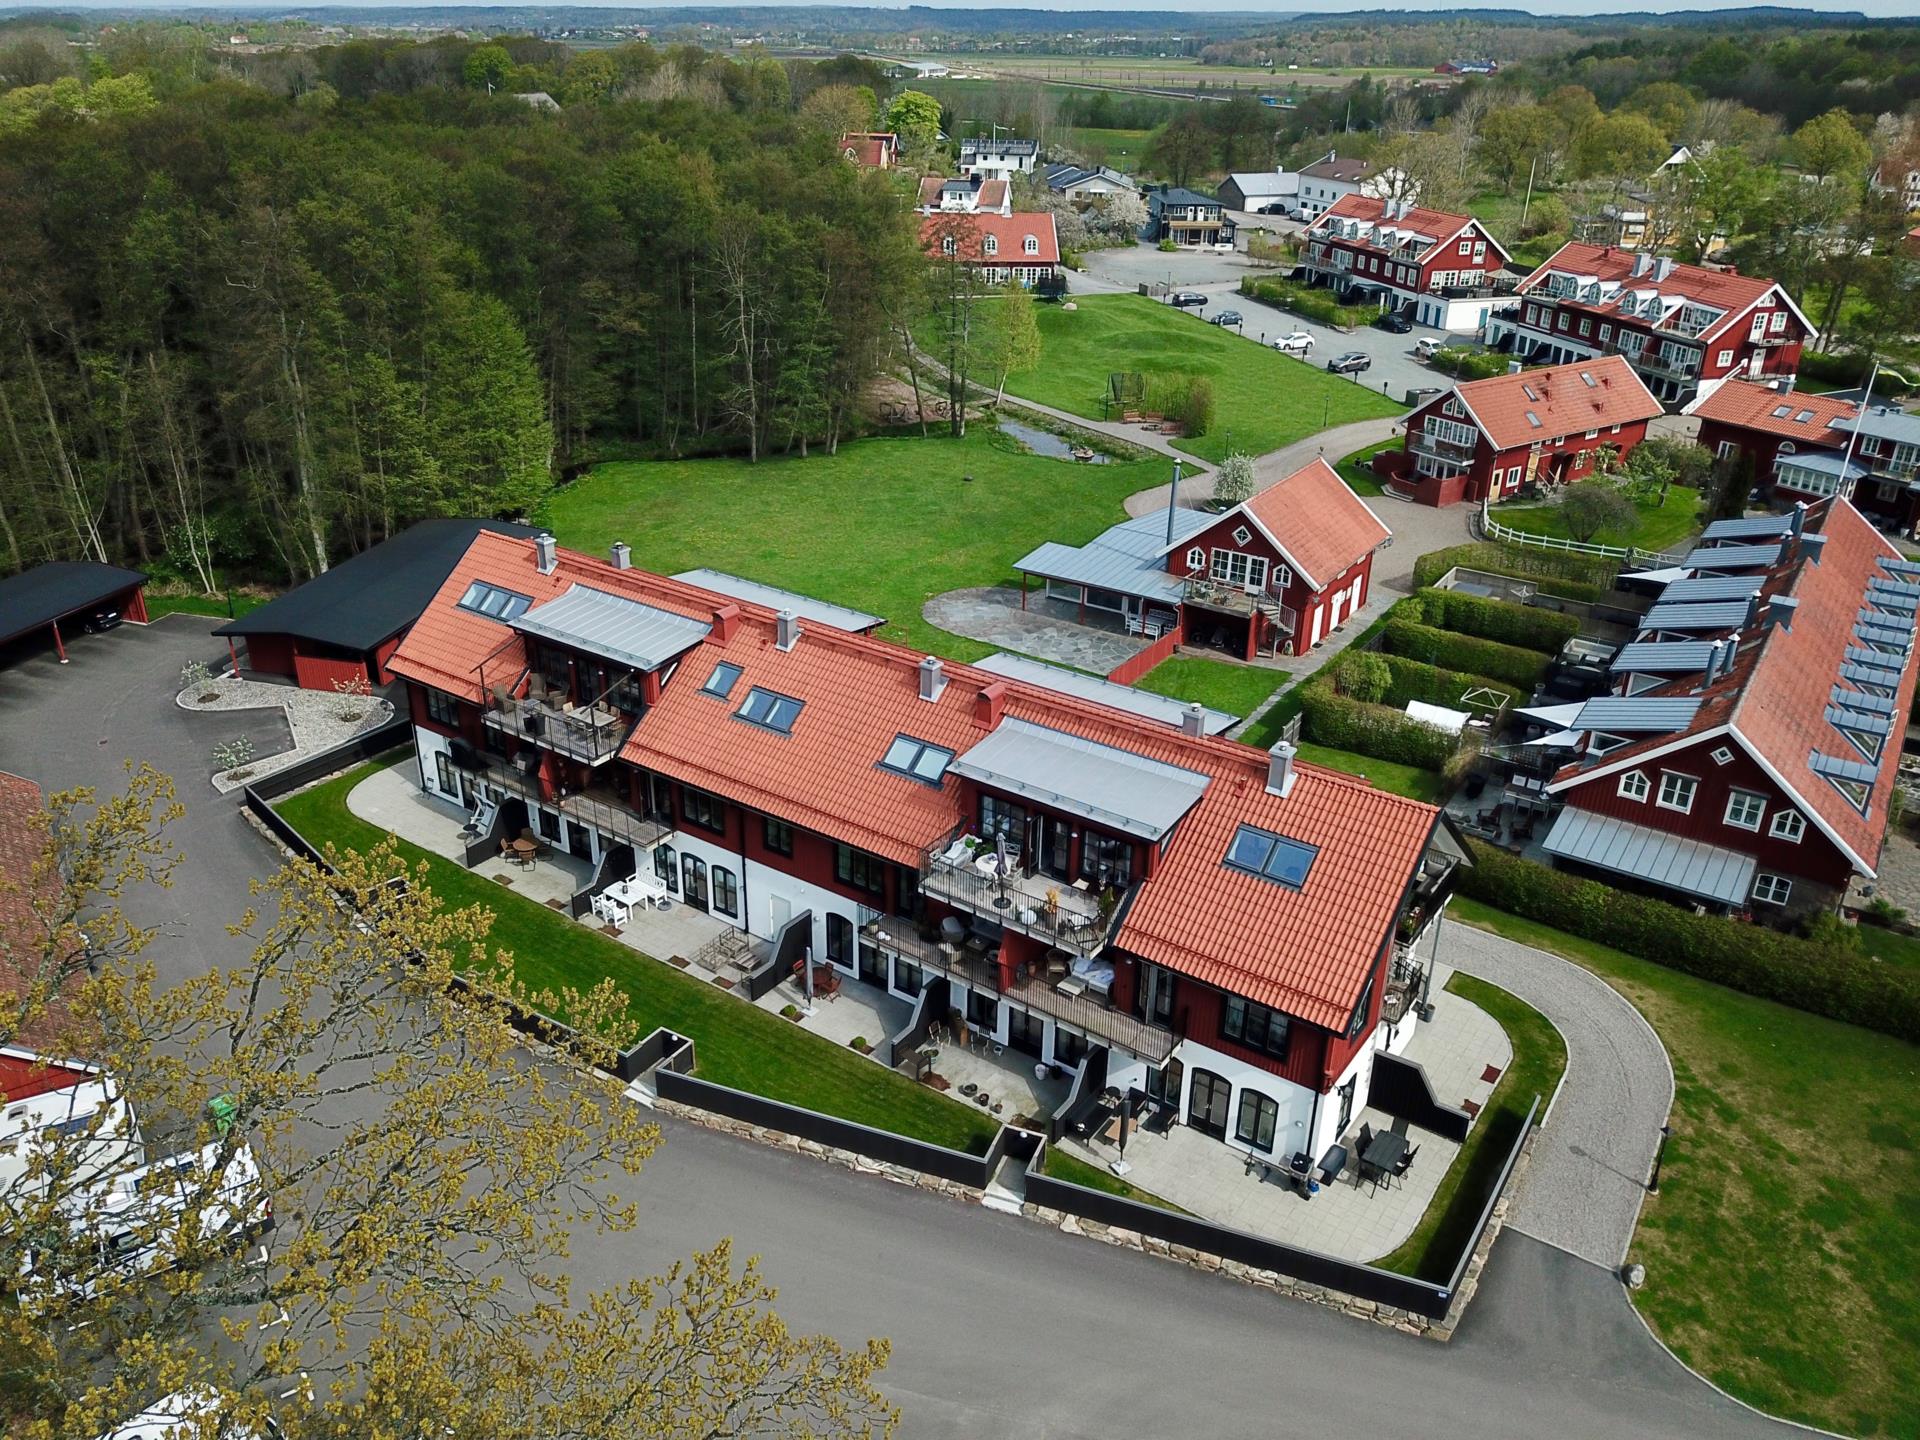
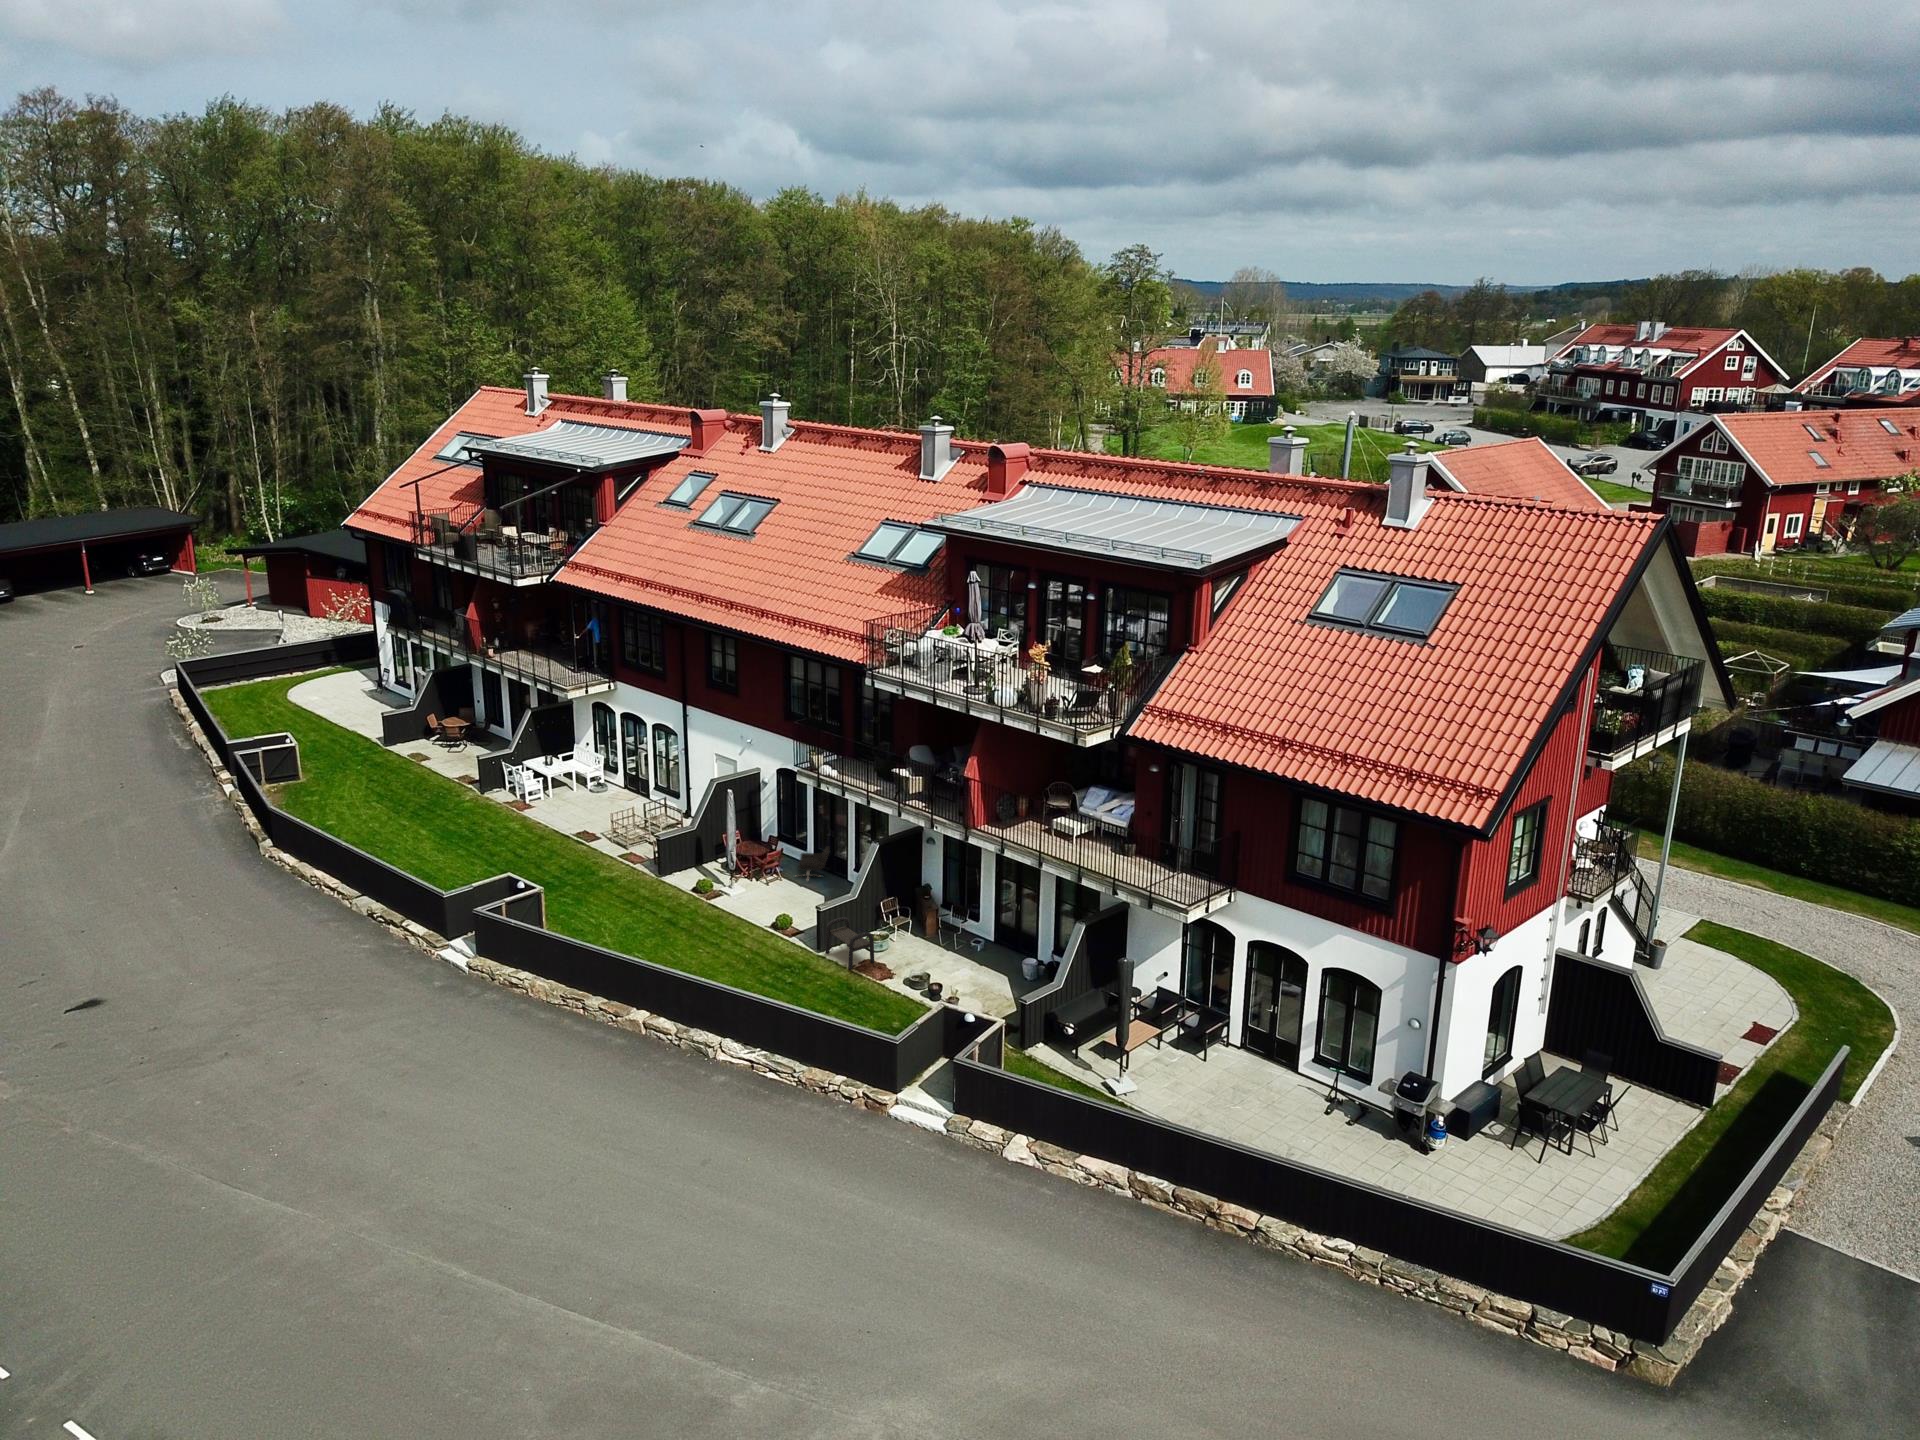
lounge chair: none [848,969,874,997] -> present [798,846,830,880]

